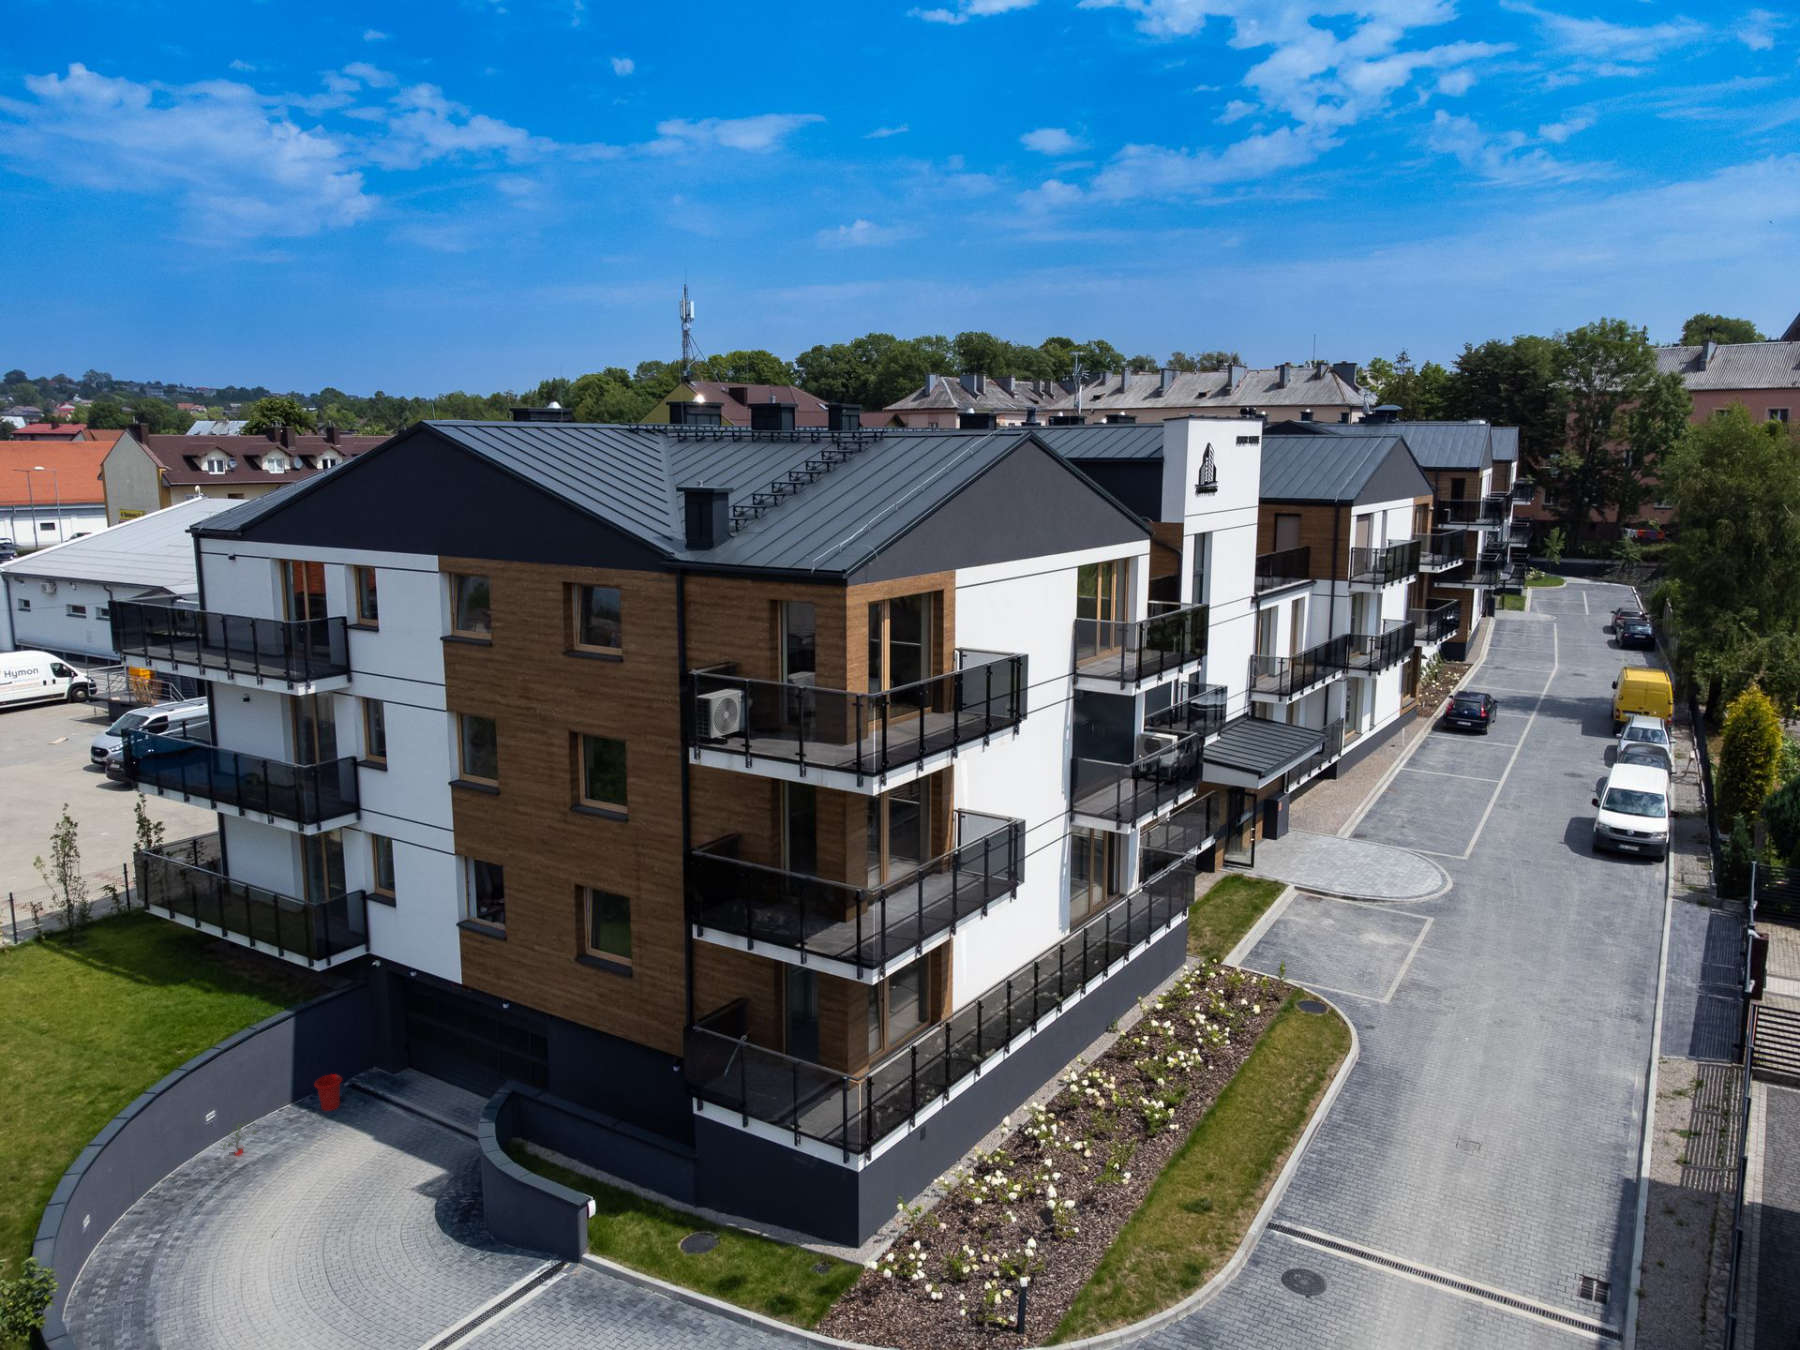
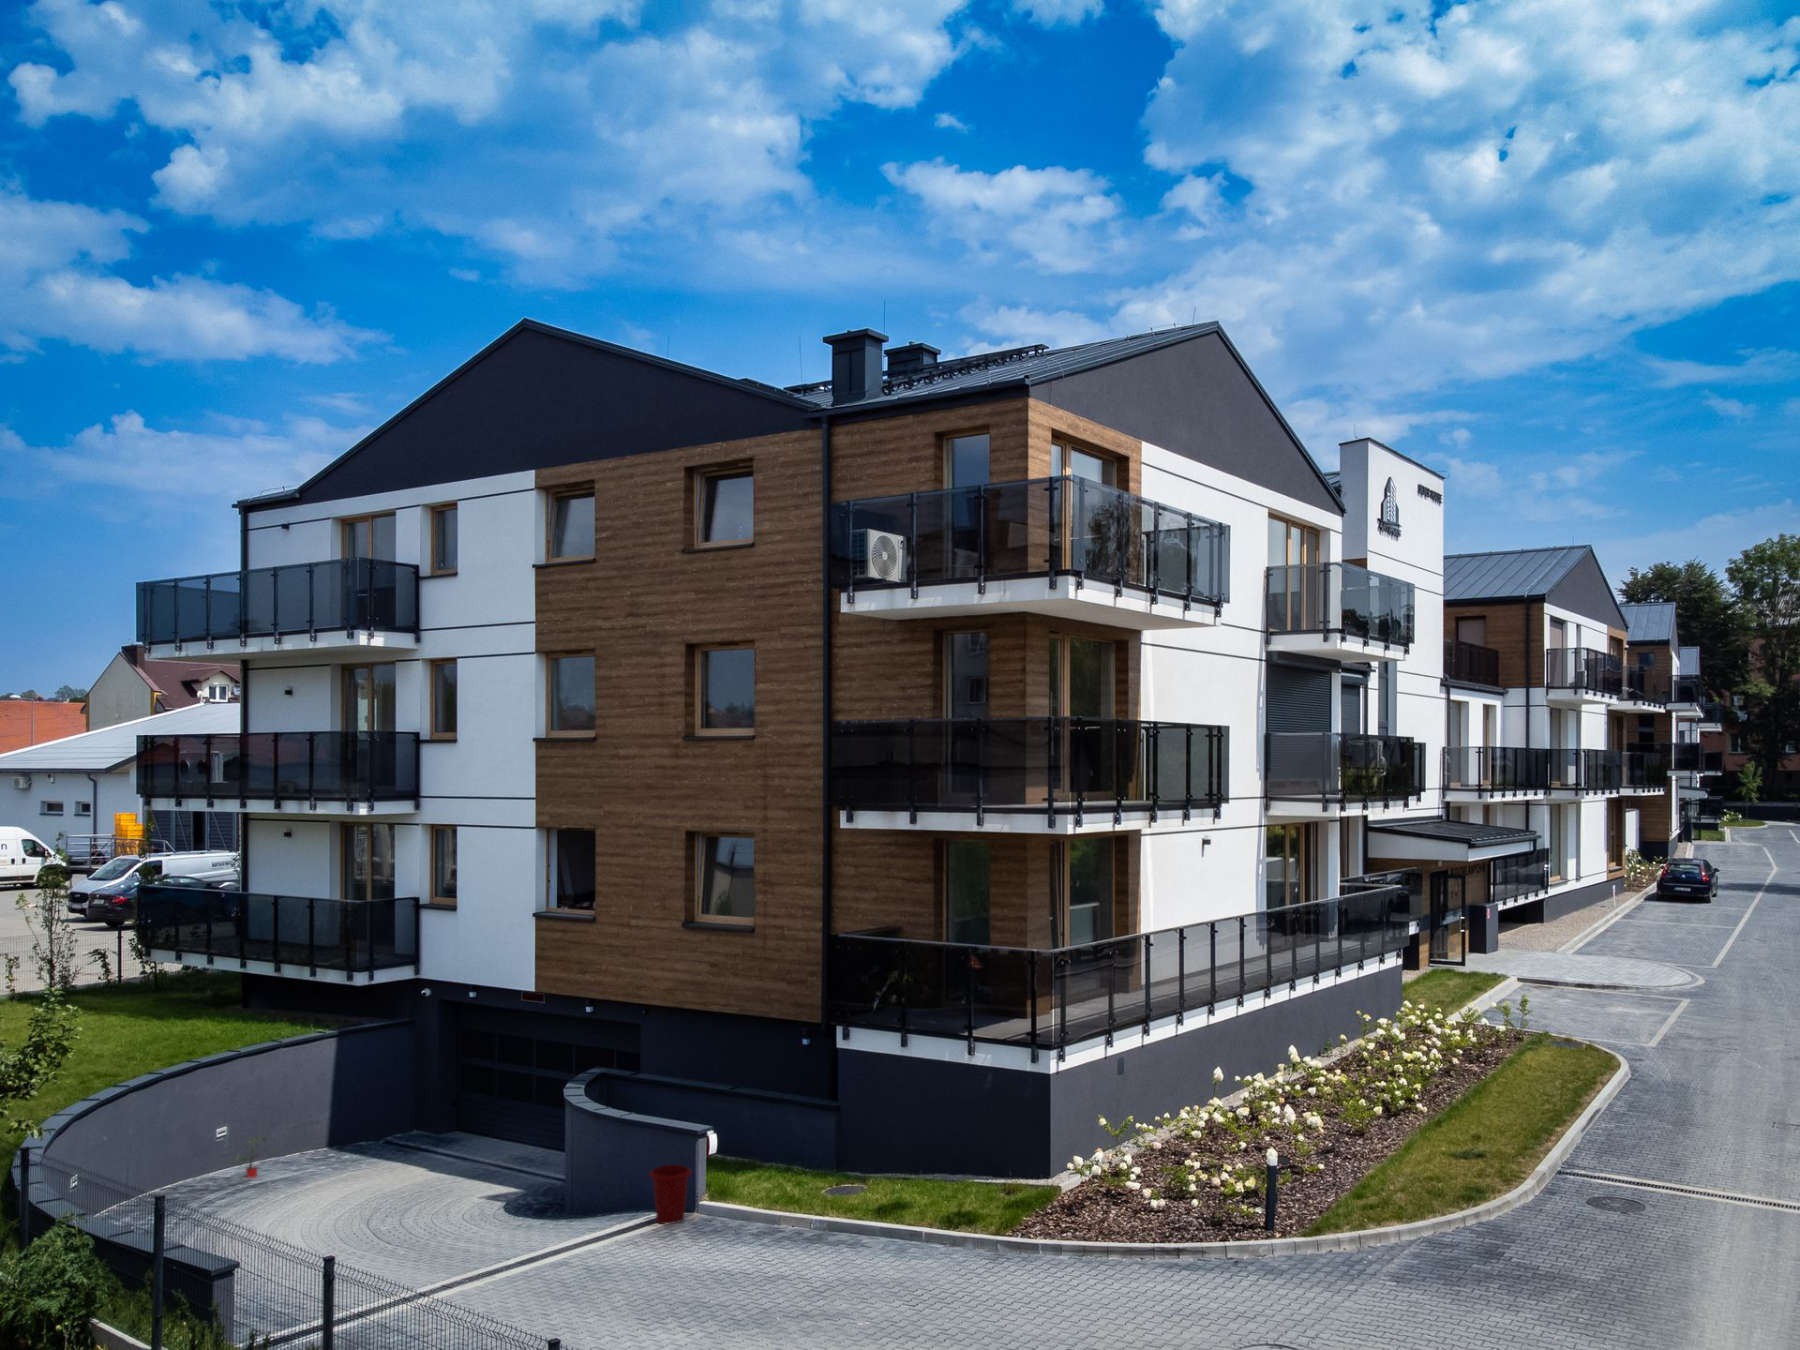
waste bin: present [314,1074,342,1111] -> present [650,1165,692,1224]

